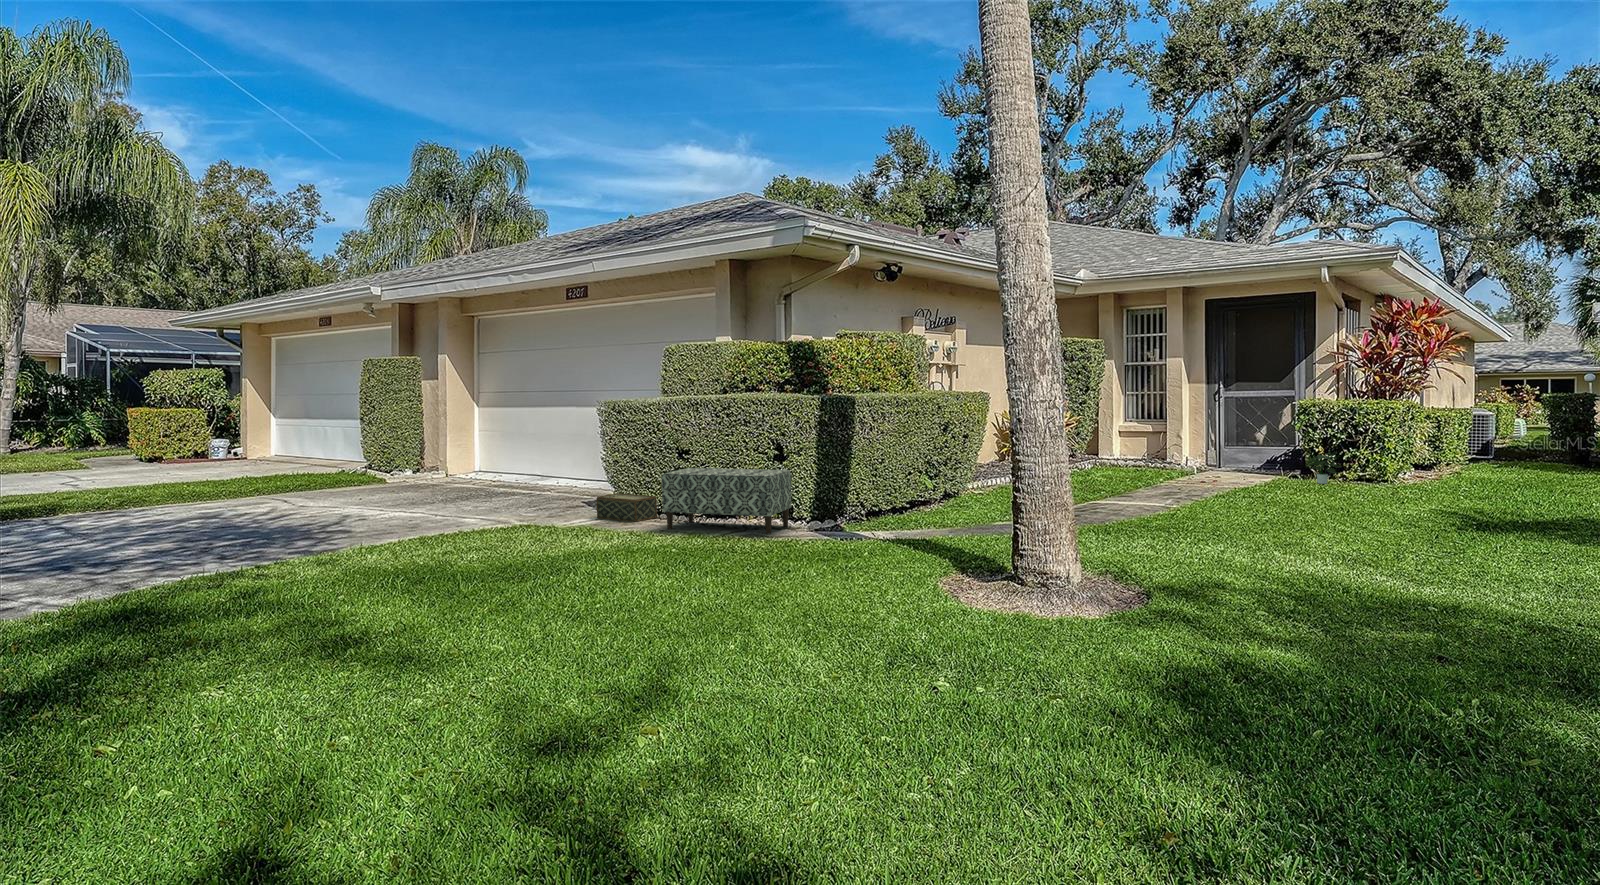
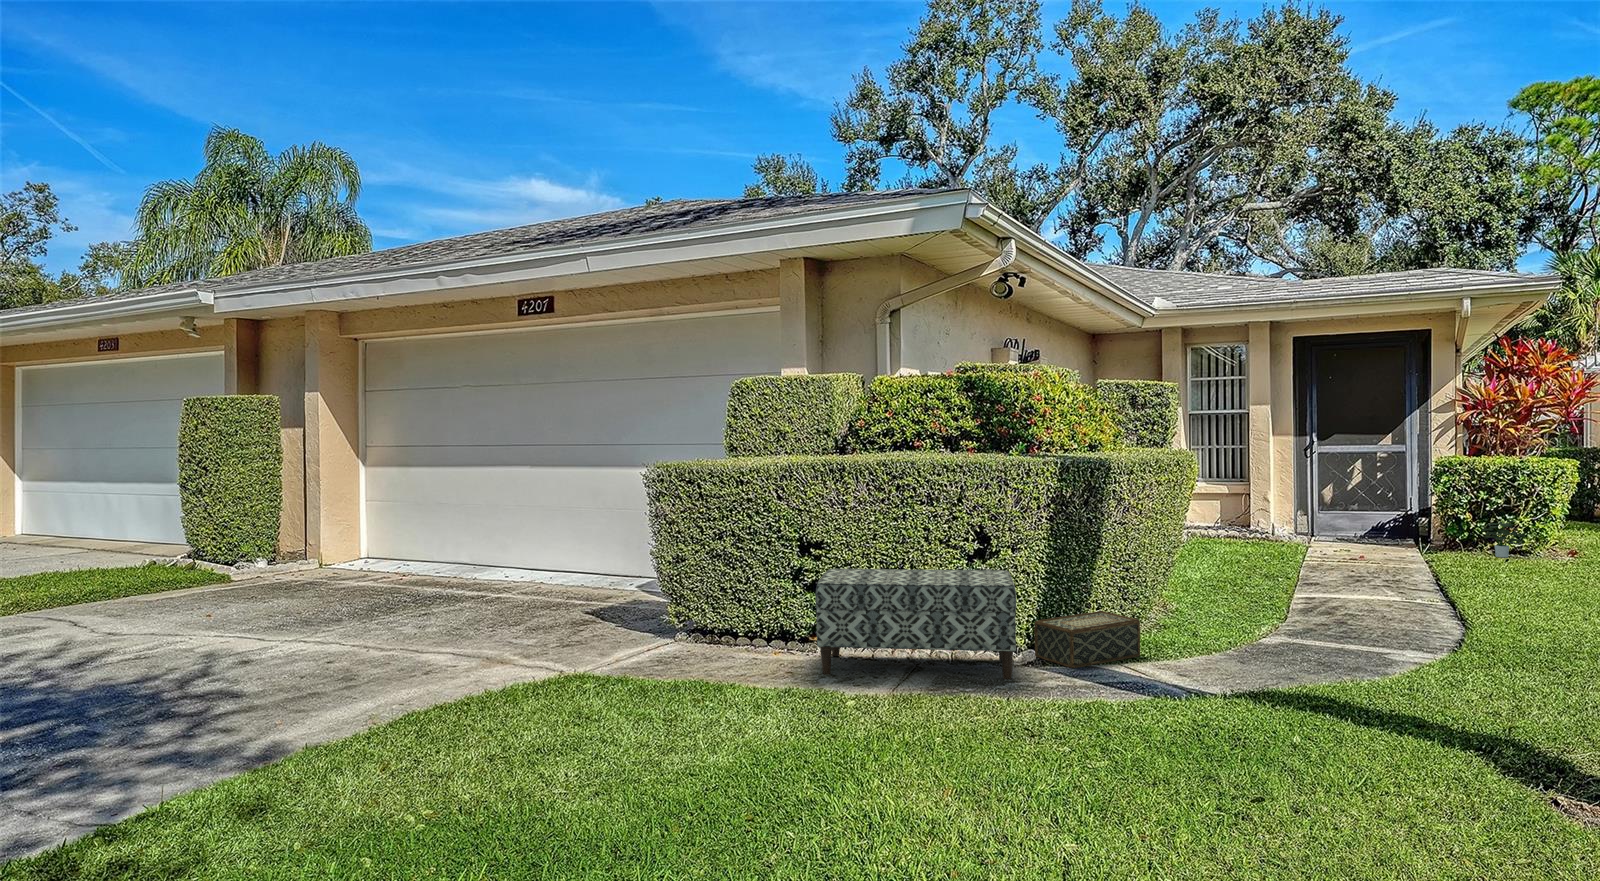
woven basket: present [596,493,657,522] -> present [1034,611,1140,668]

